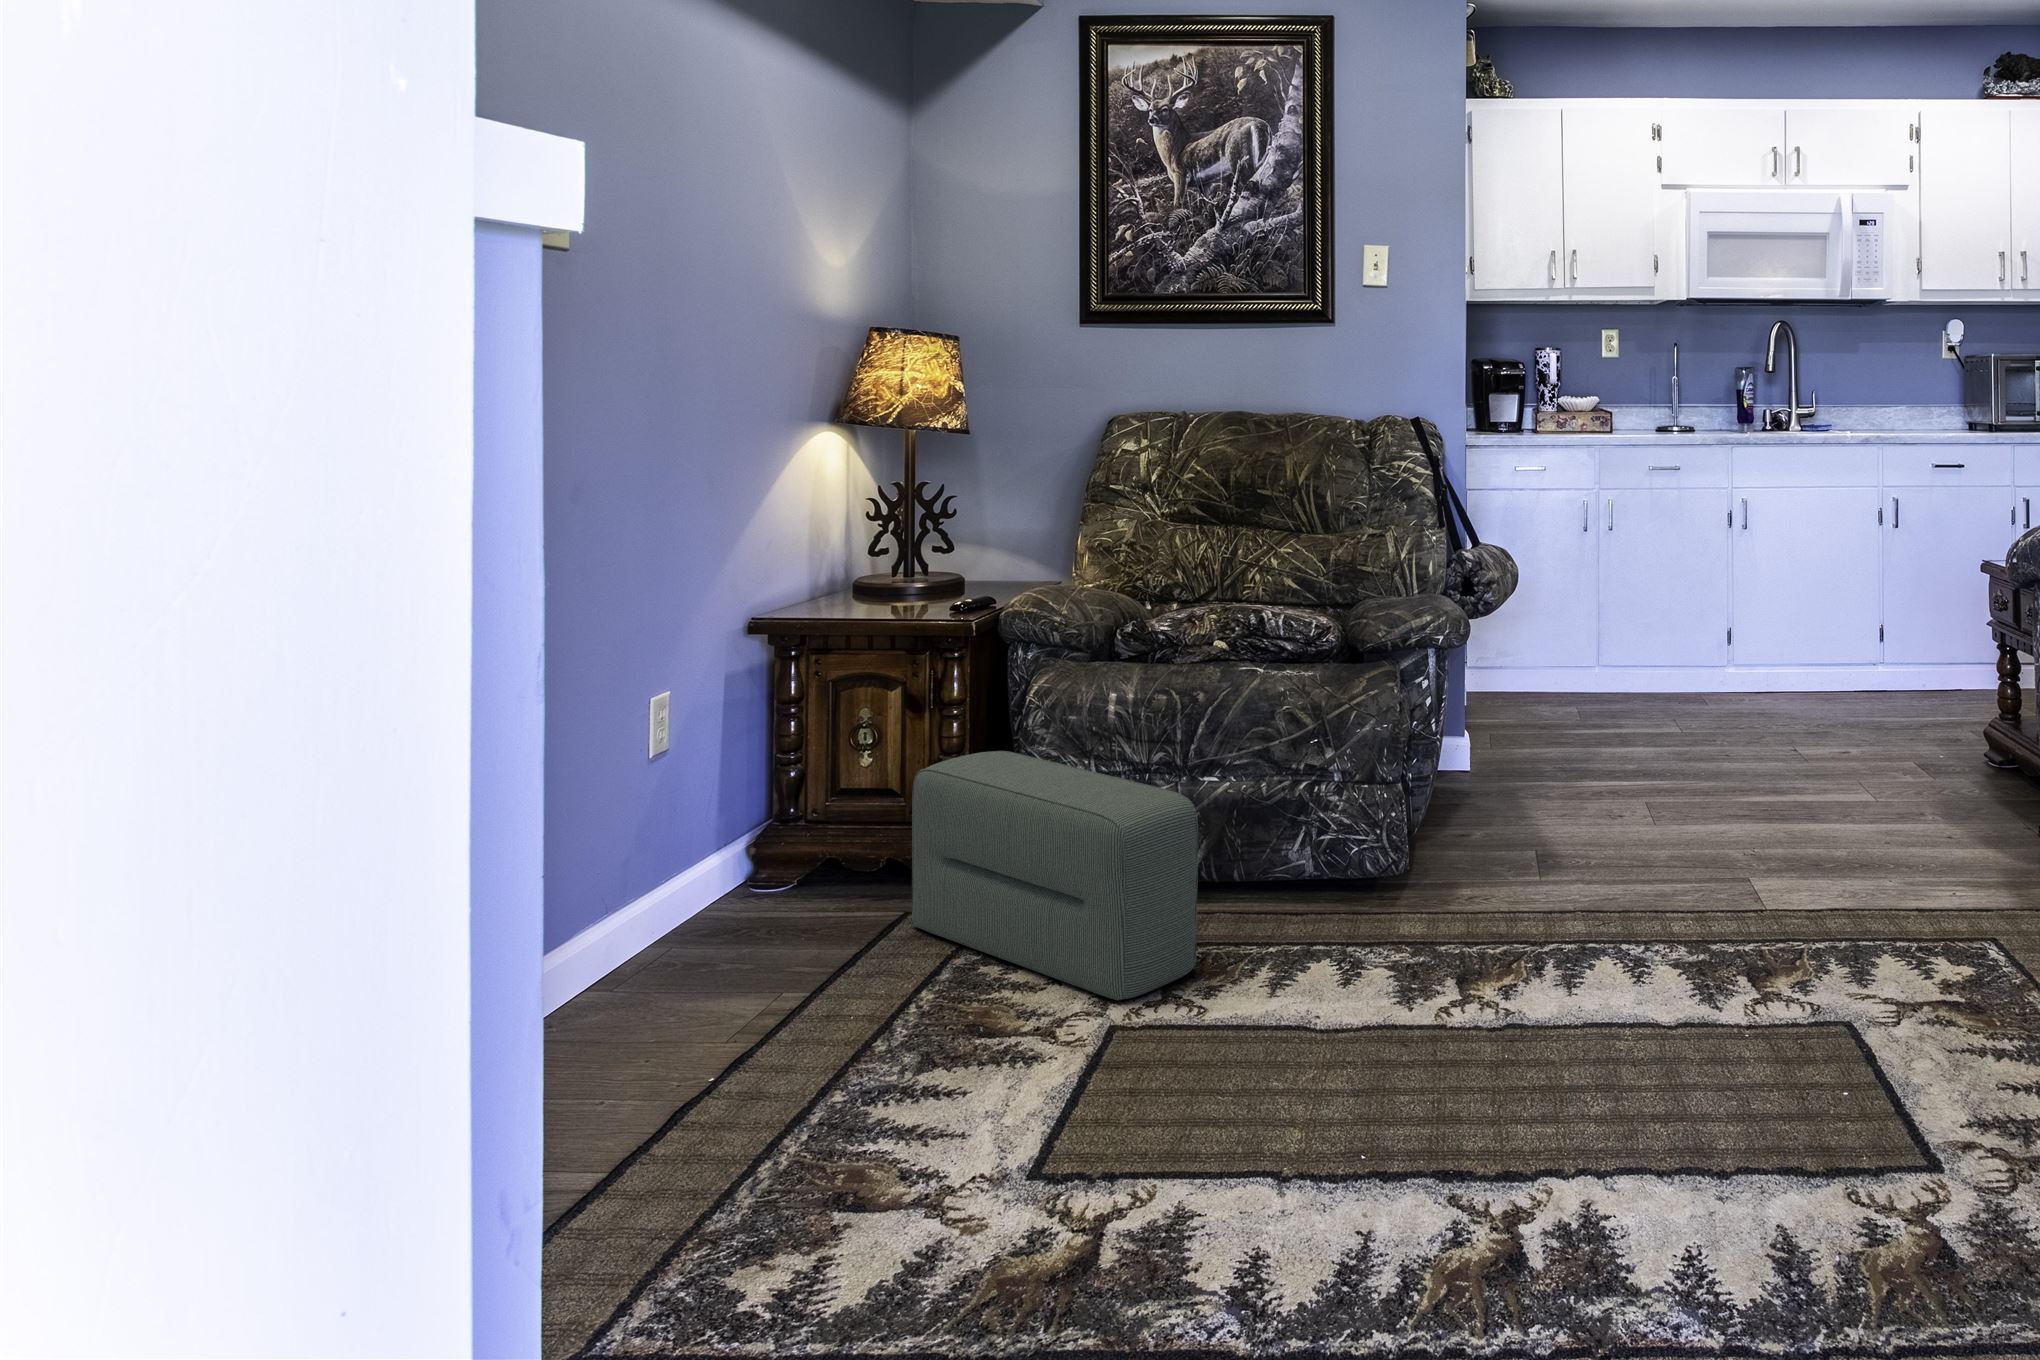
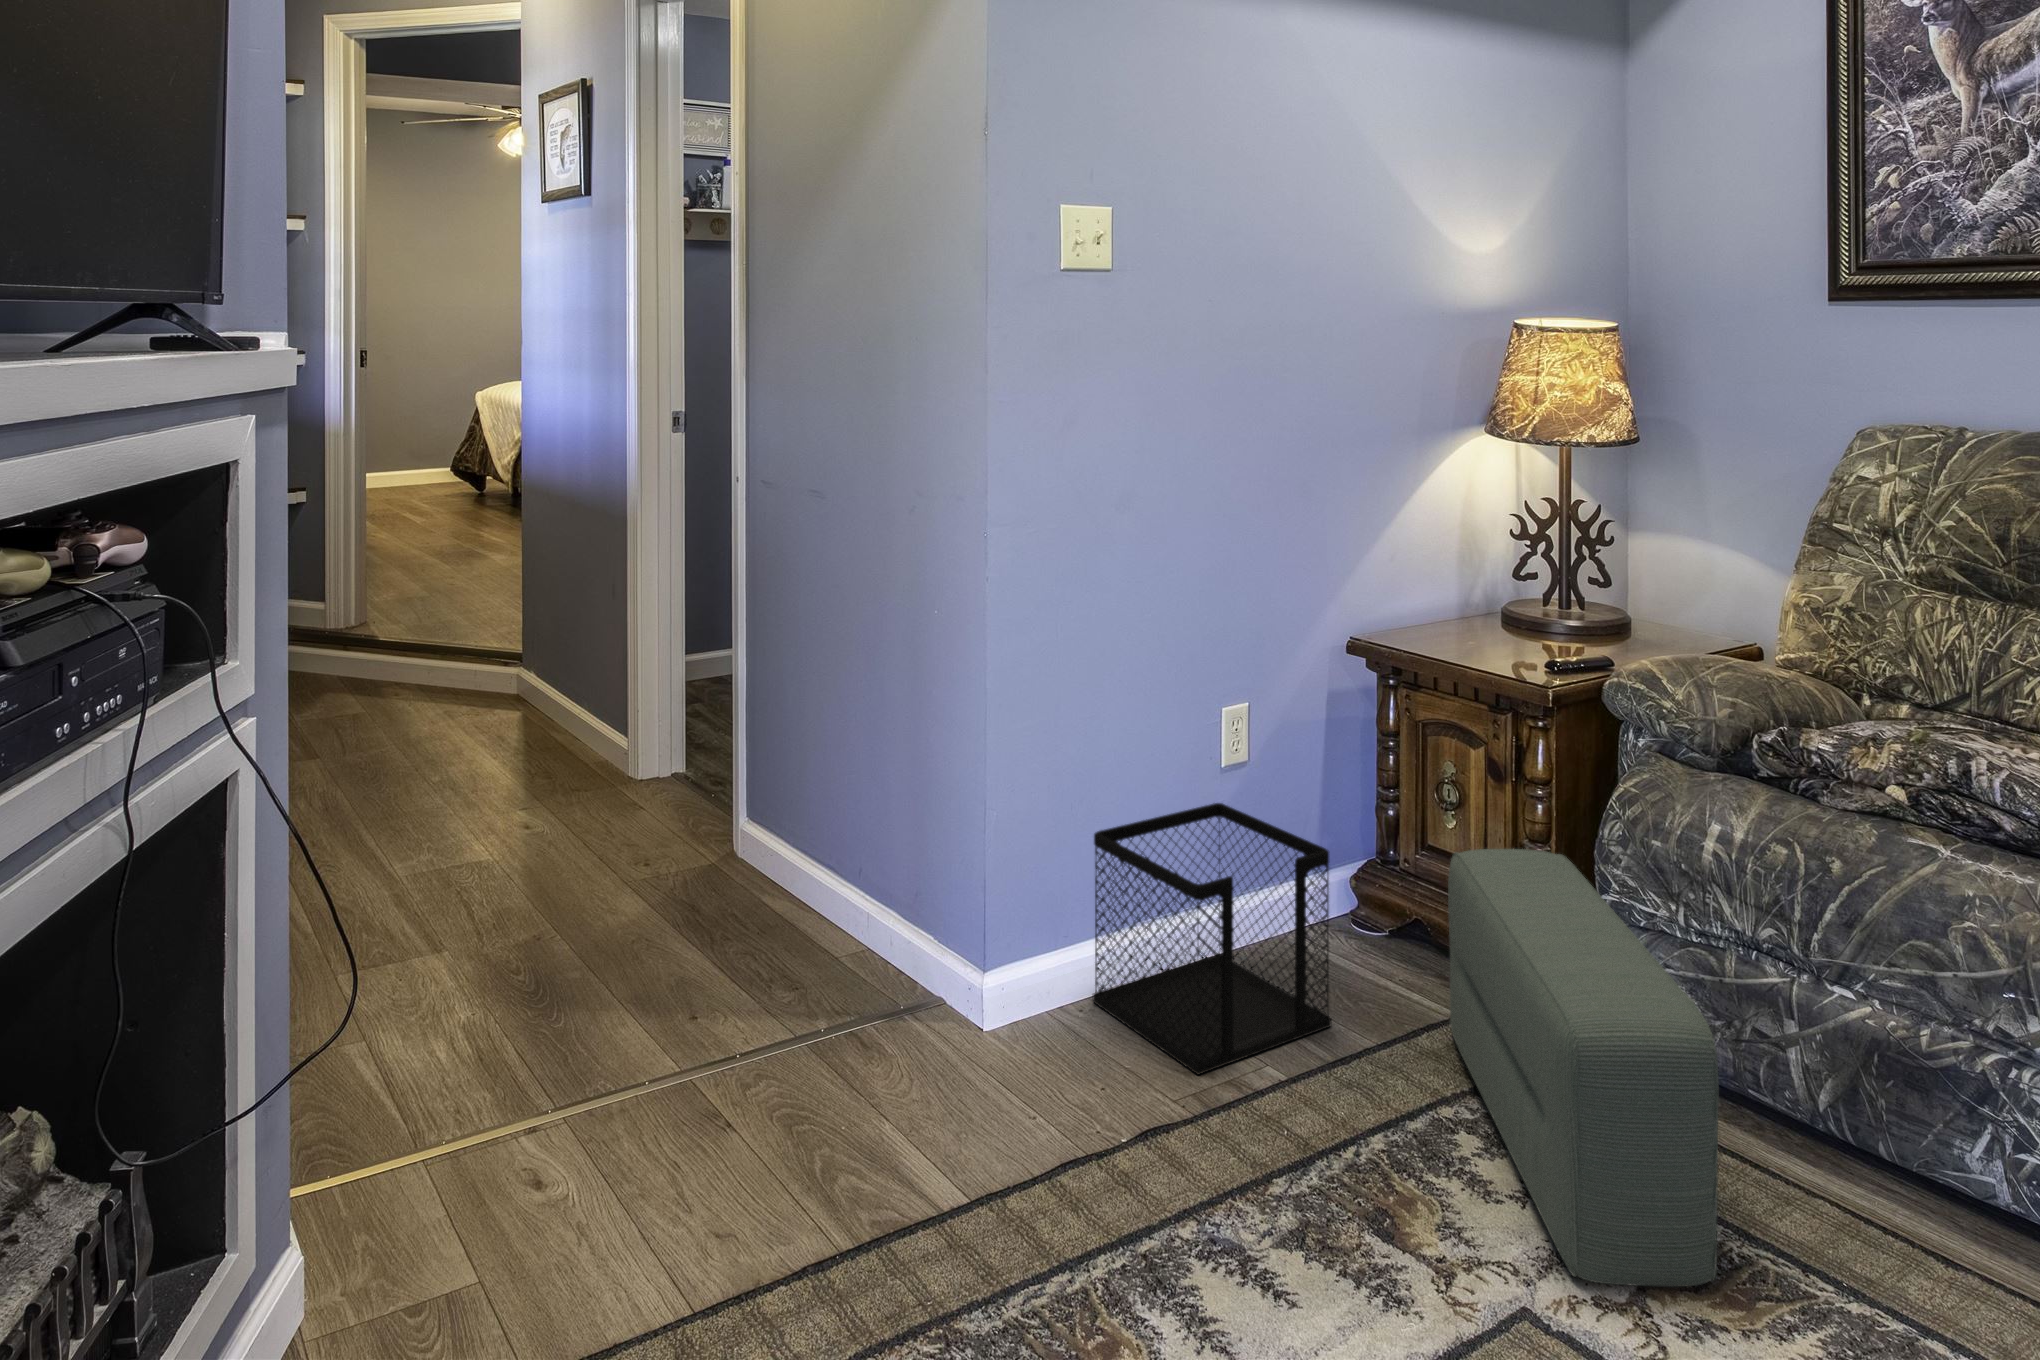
wastebasket: none [562,796,813,1023] -> present [1093,803,1331,1075]

